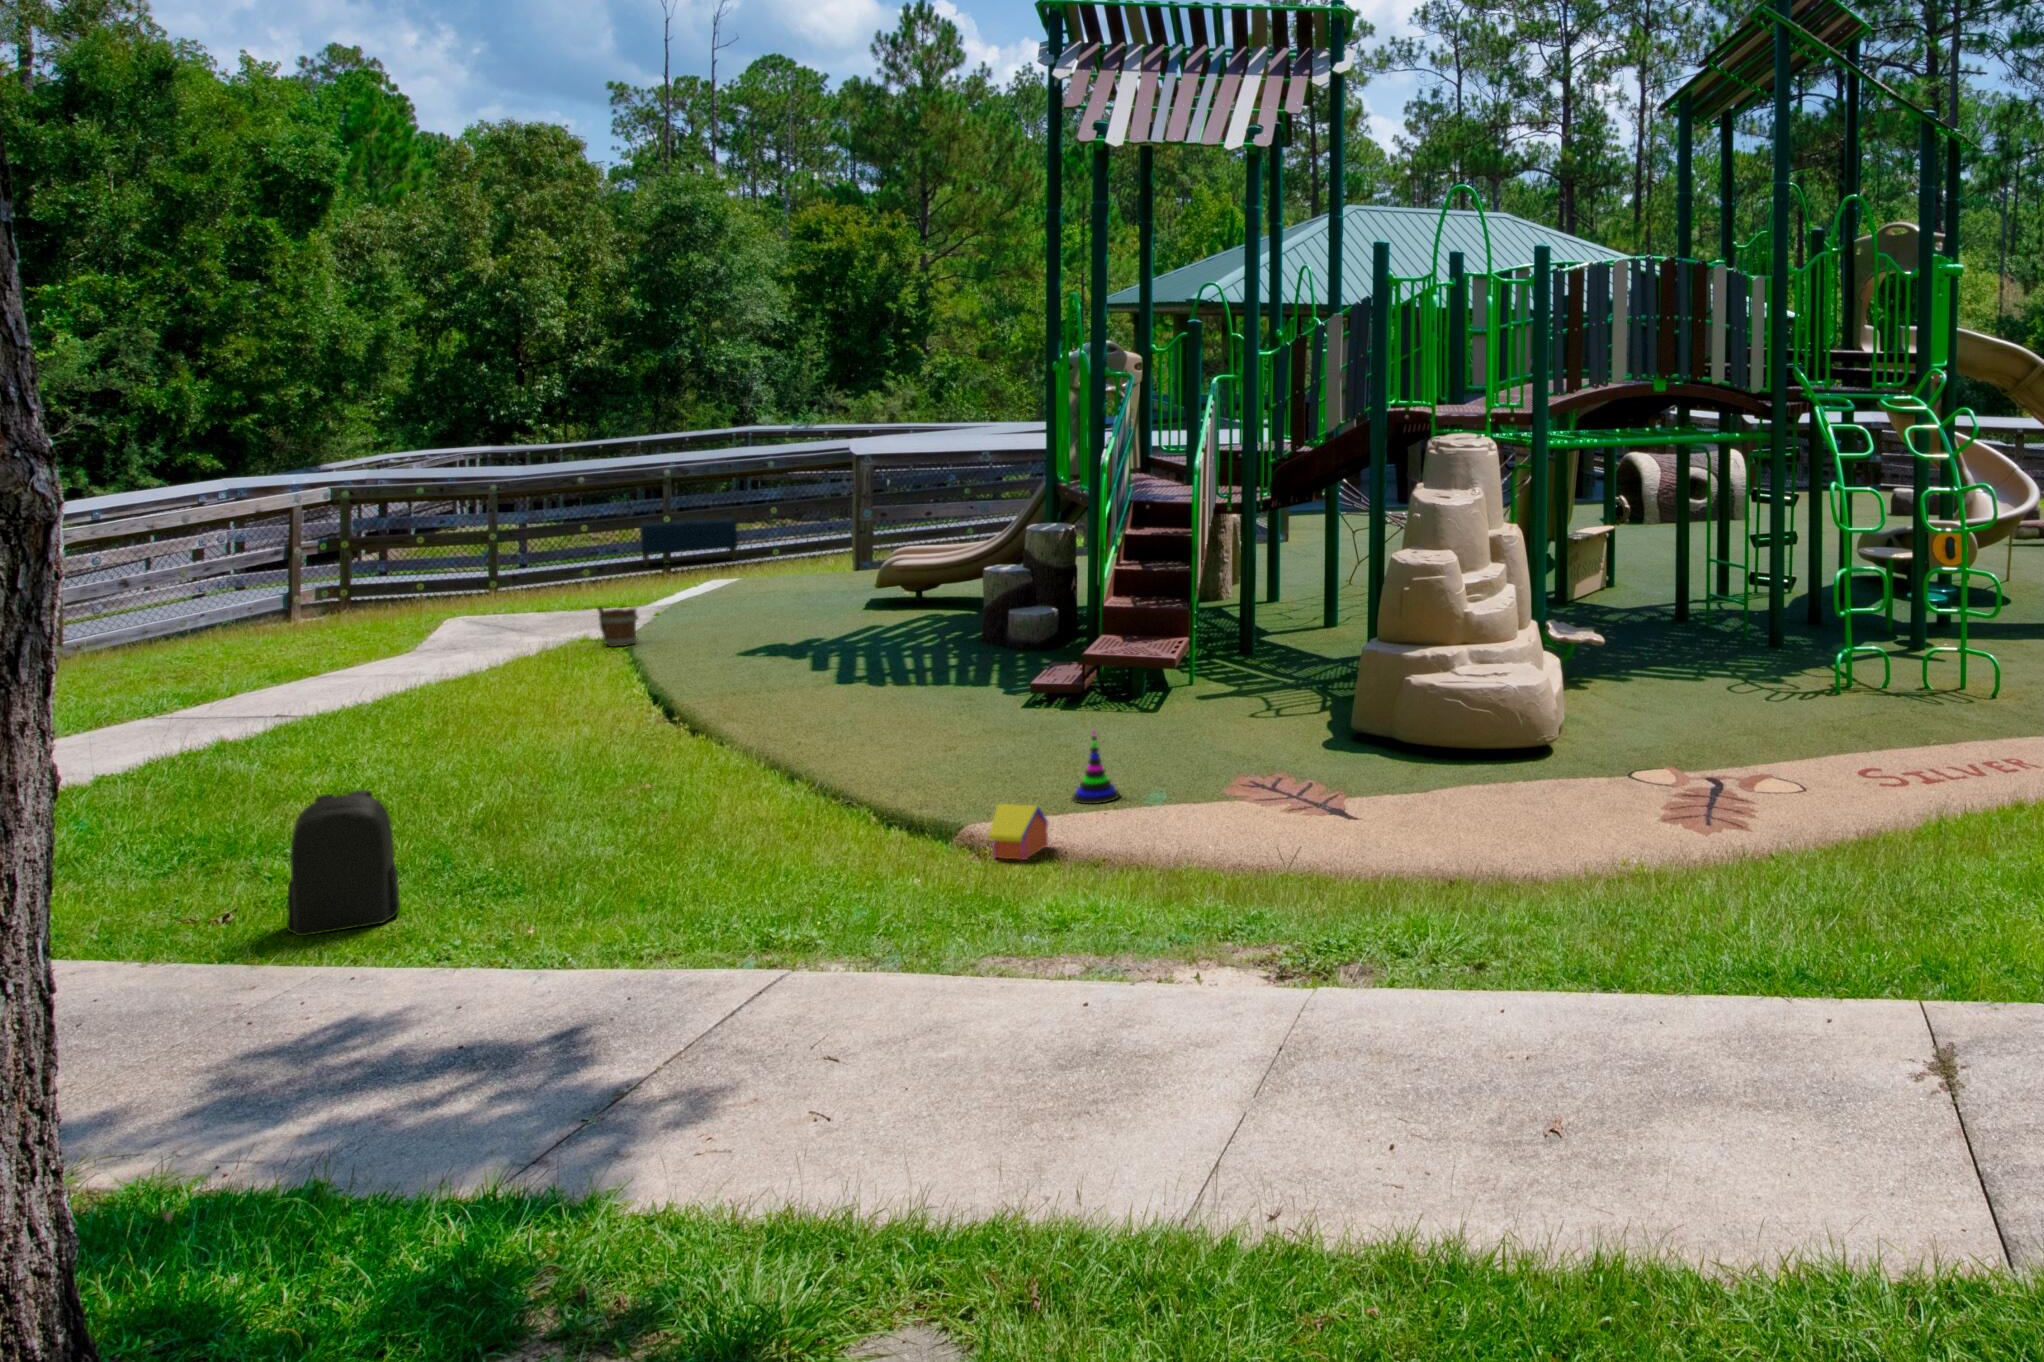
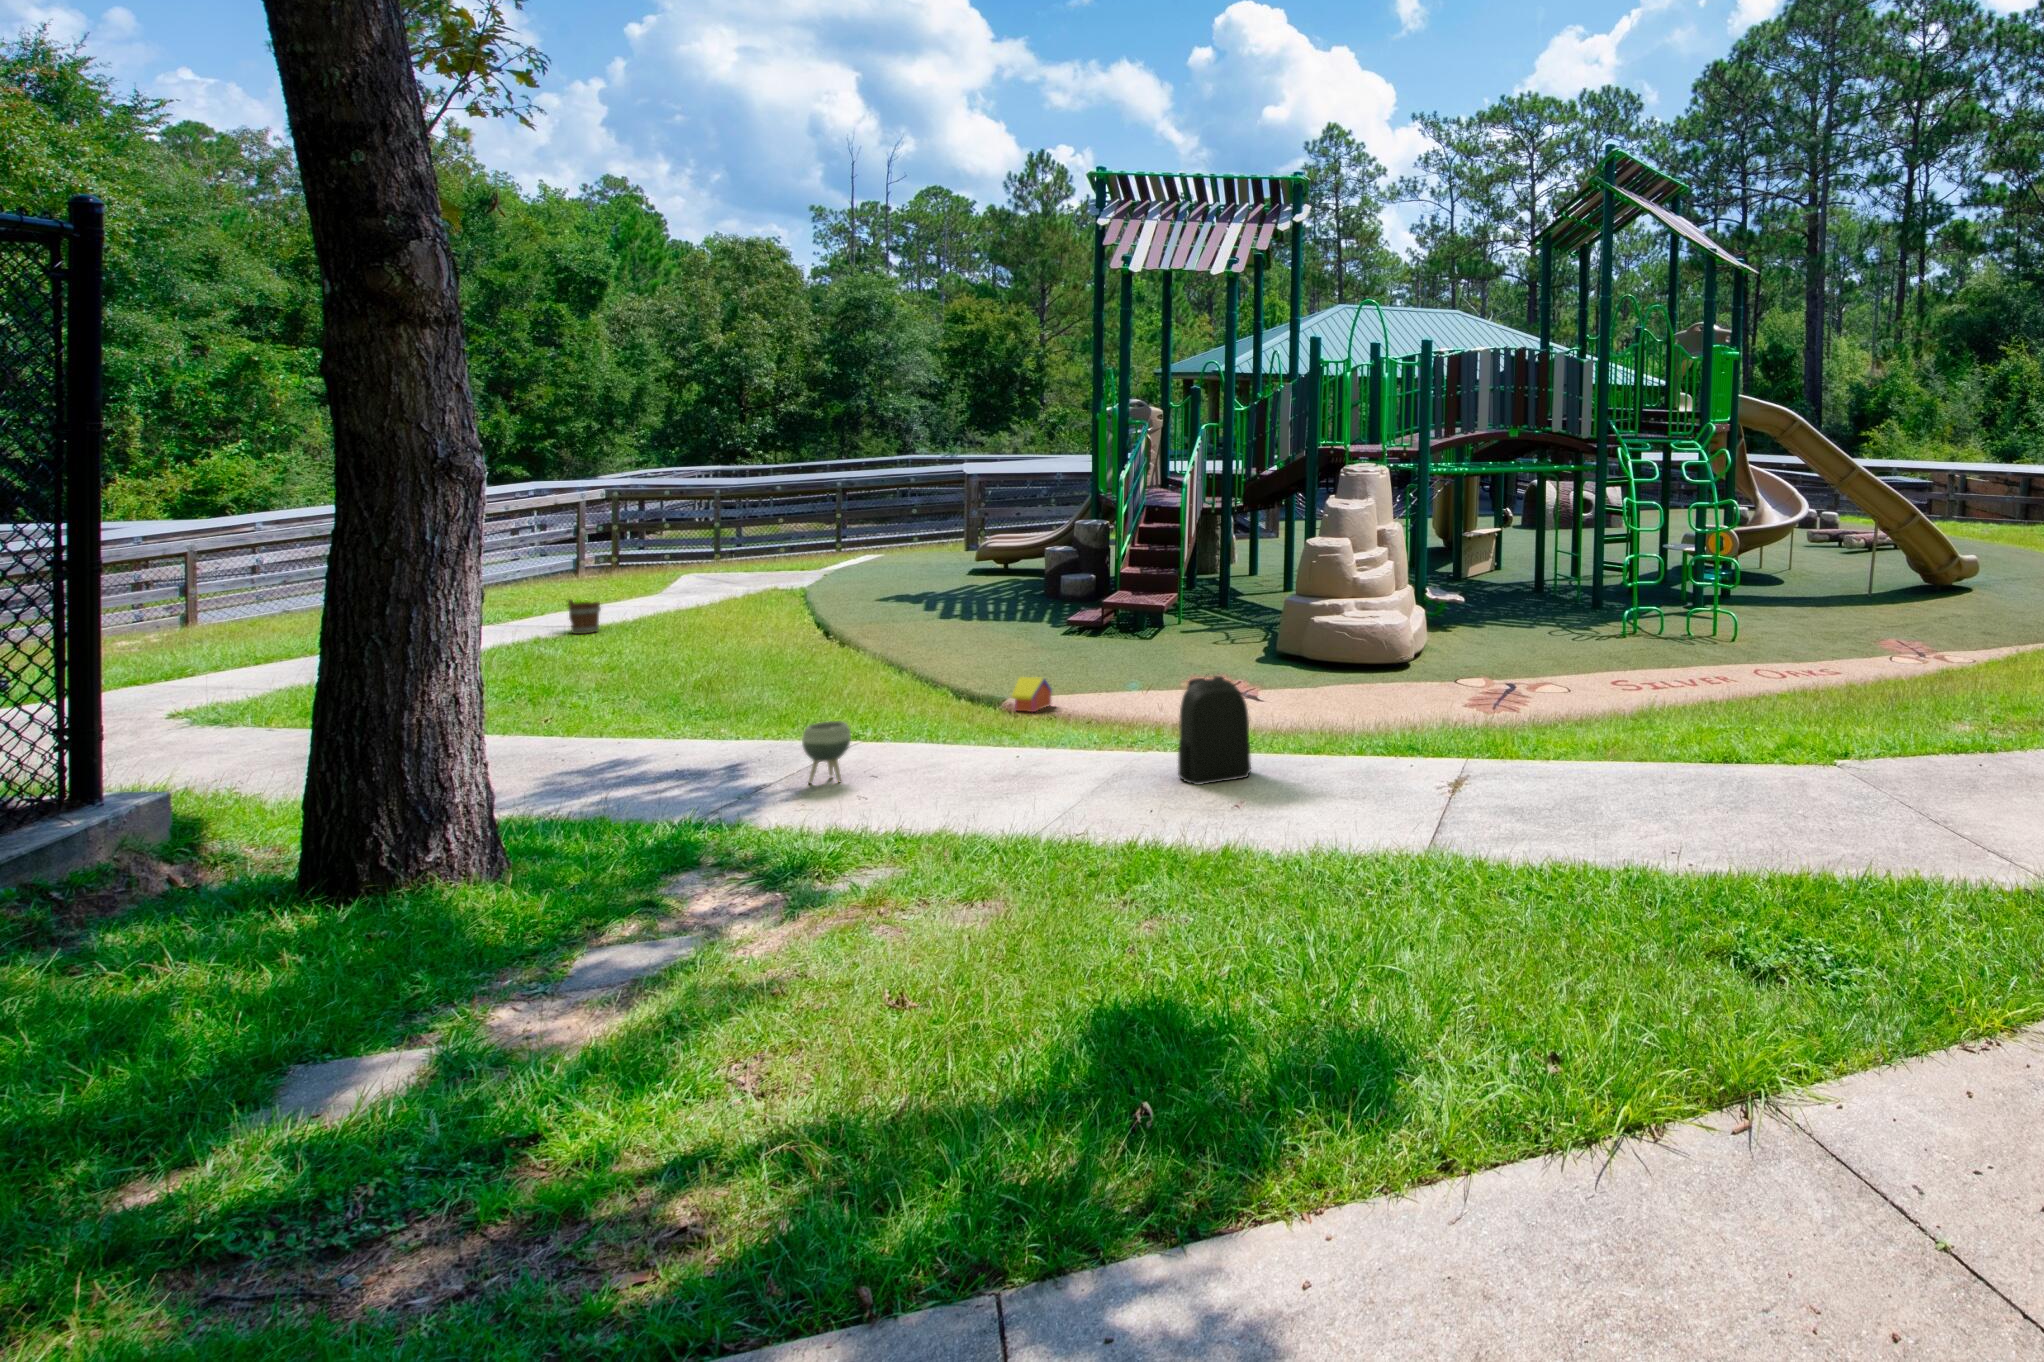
bench: present [640,518,738,567] -> none [820,516,890,550]
bucket: present [598,606,638,647] -> present [568,600,601,634]
stacking toy: present [1073,731,1119,804] -> none [1077,638,1108,686]
backpack: present [287,790,400,936] -> present [1178,674,1251,785]
planter: none [694,947,777,1062] -> present [802,721,851,783]

